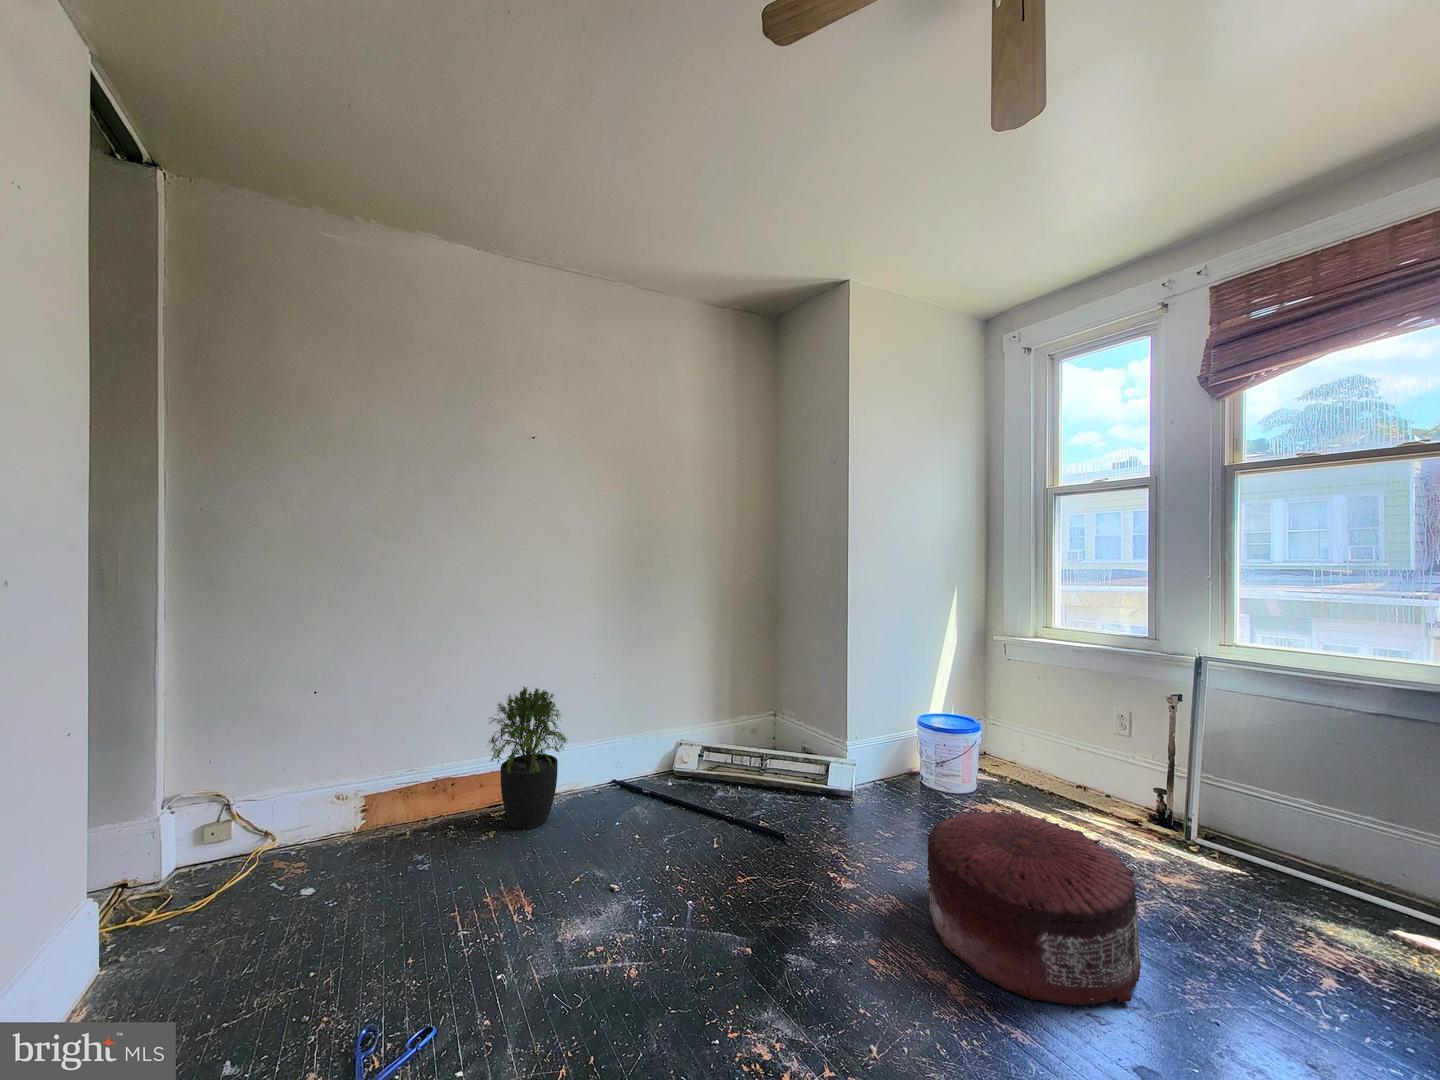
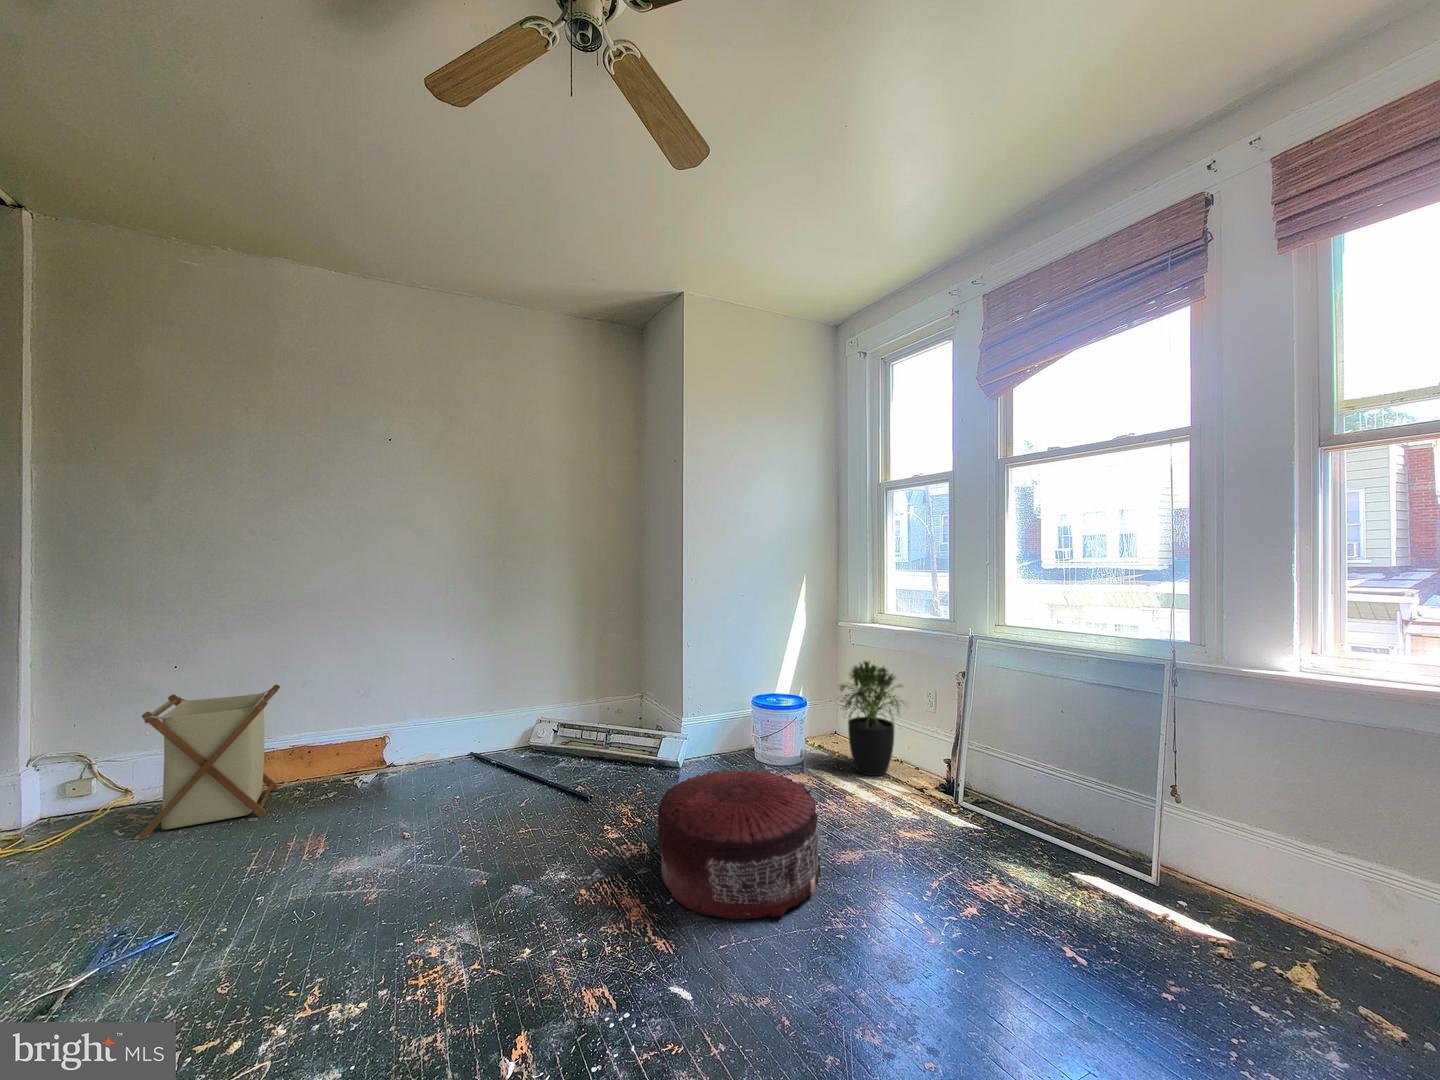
potted plant: present [489,687,567,830] -> present [840,661,904,776]
laundry basket: none [301,709,435,896] -> present [138,684,280,839]

